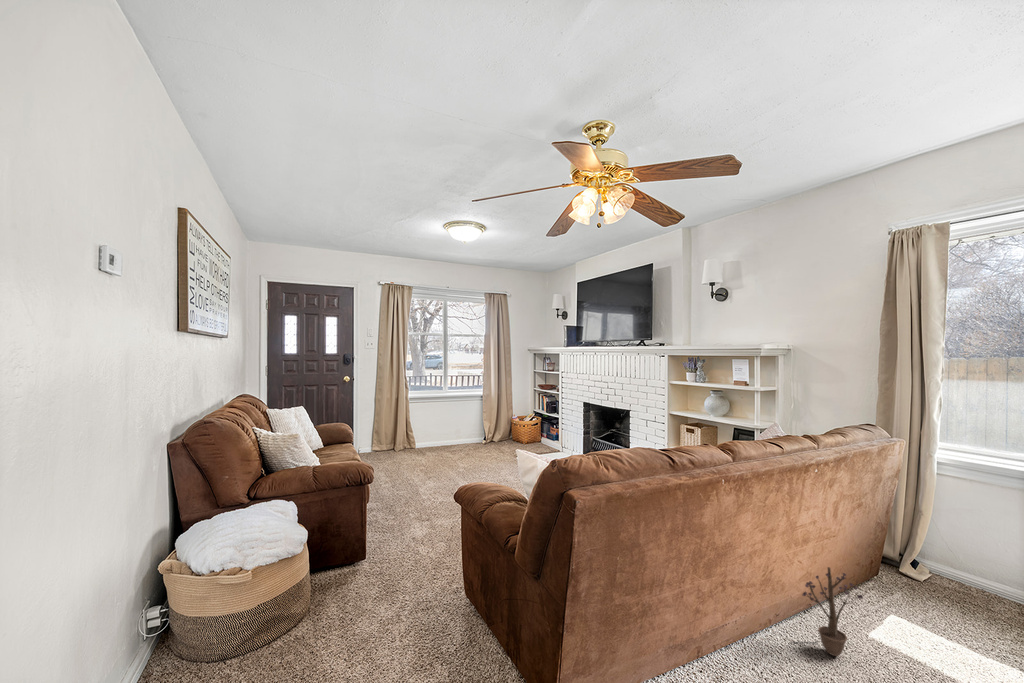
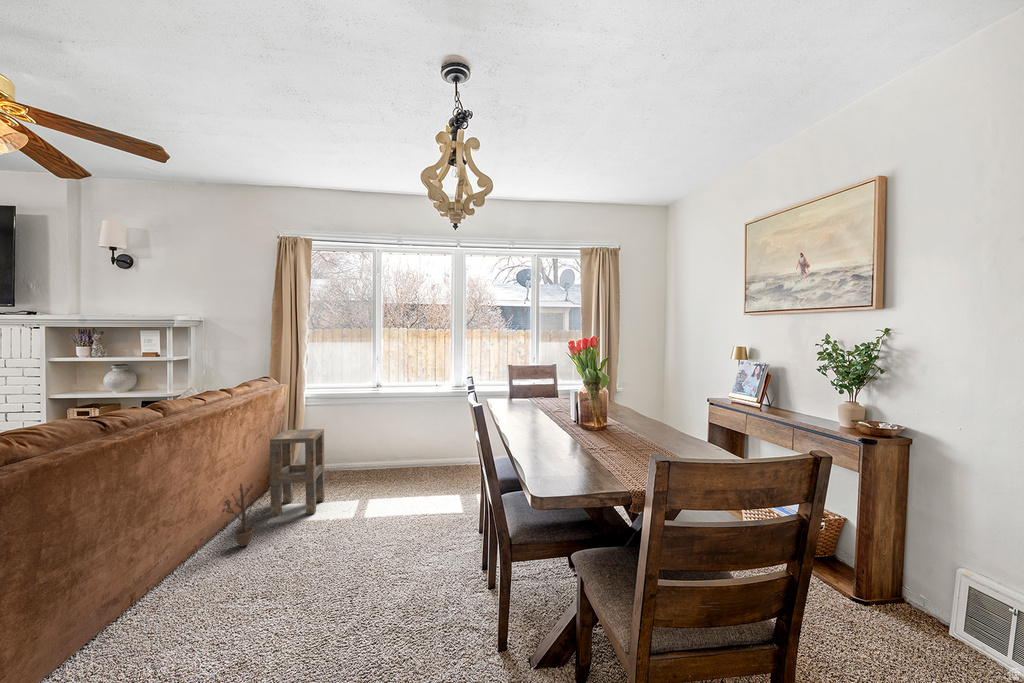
side table: none [874,505,976,660] -> present [270,429,325,516]

